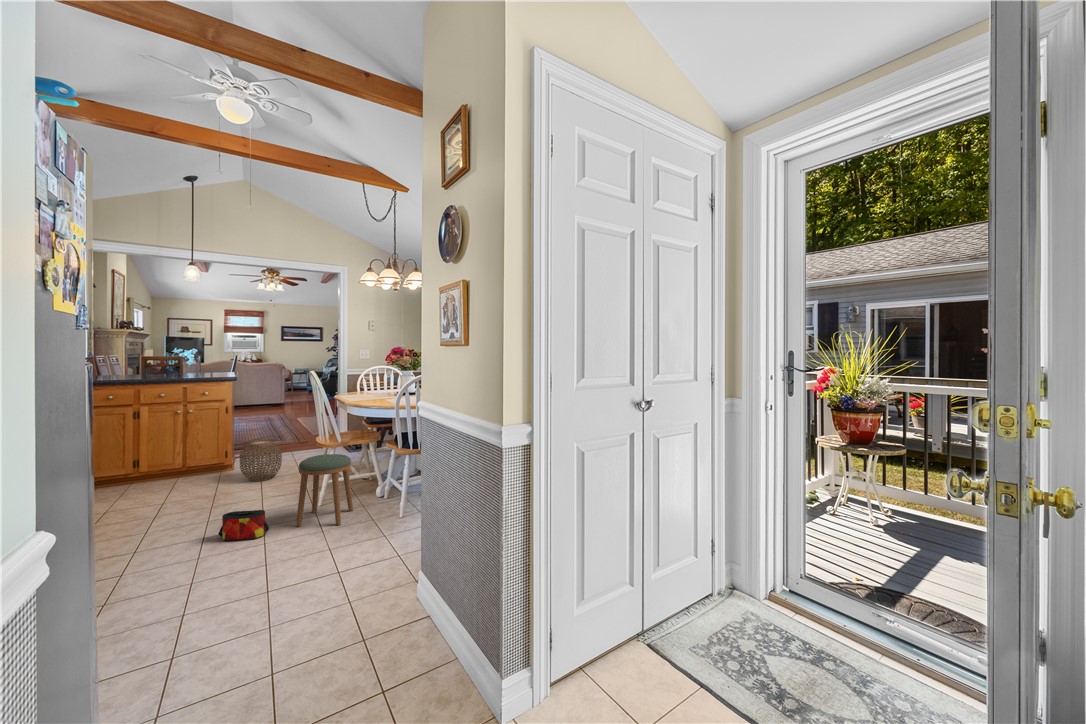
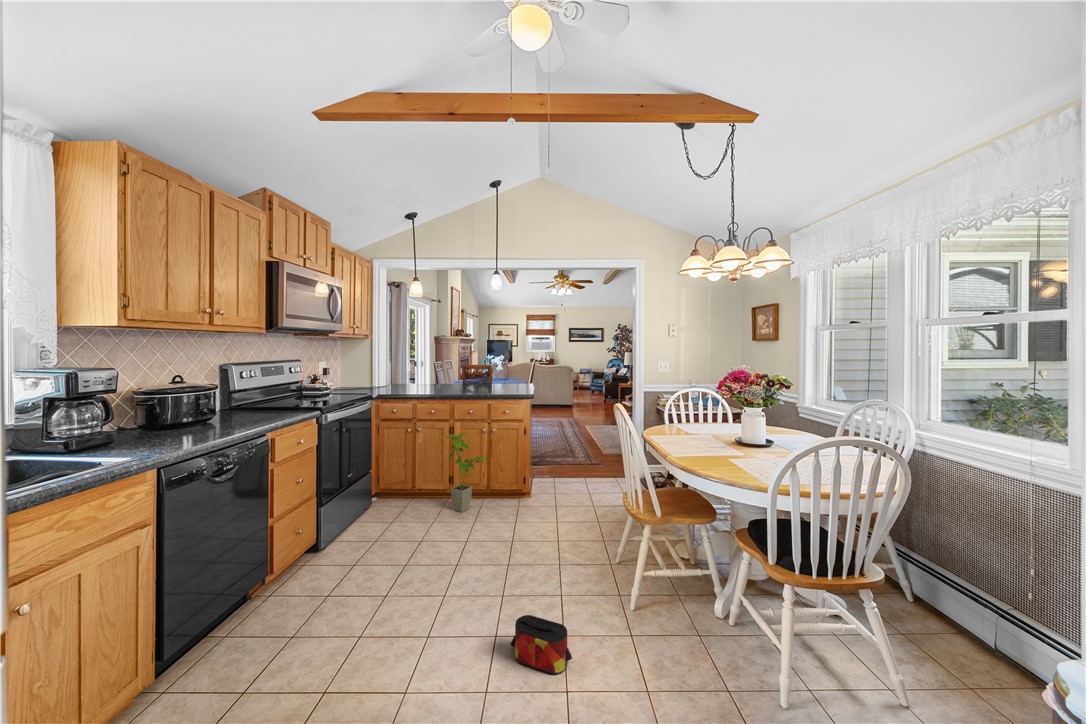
house plant: none [133,413,186,489] -> present [447,433,487,512]
woven basket: present [240,440,282,481] -> none [536,475,579,526]
stool: present [296,454,353,527] -> none [607,545,688,686]

